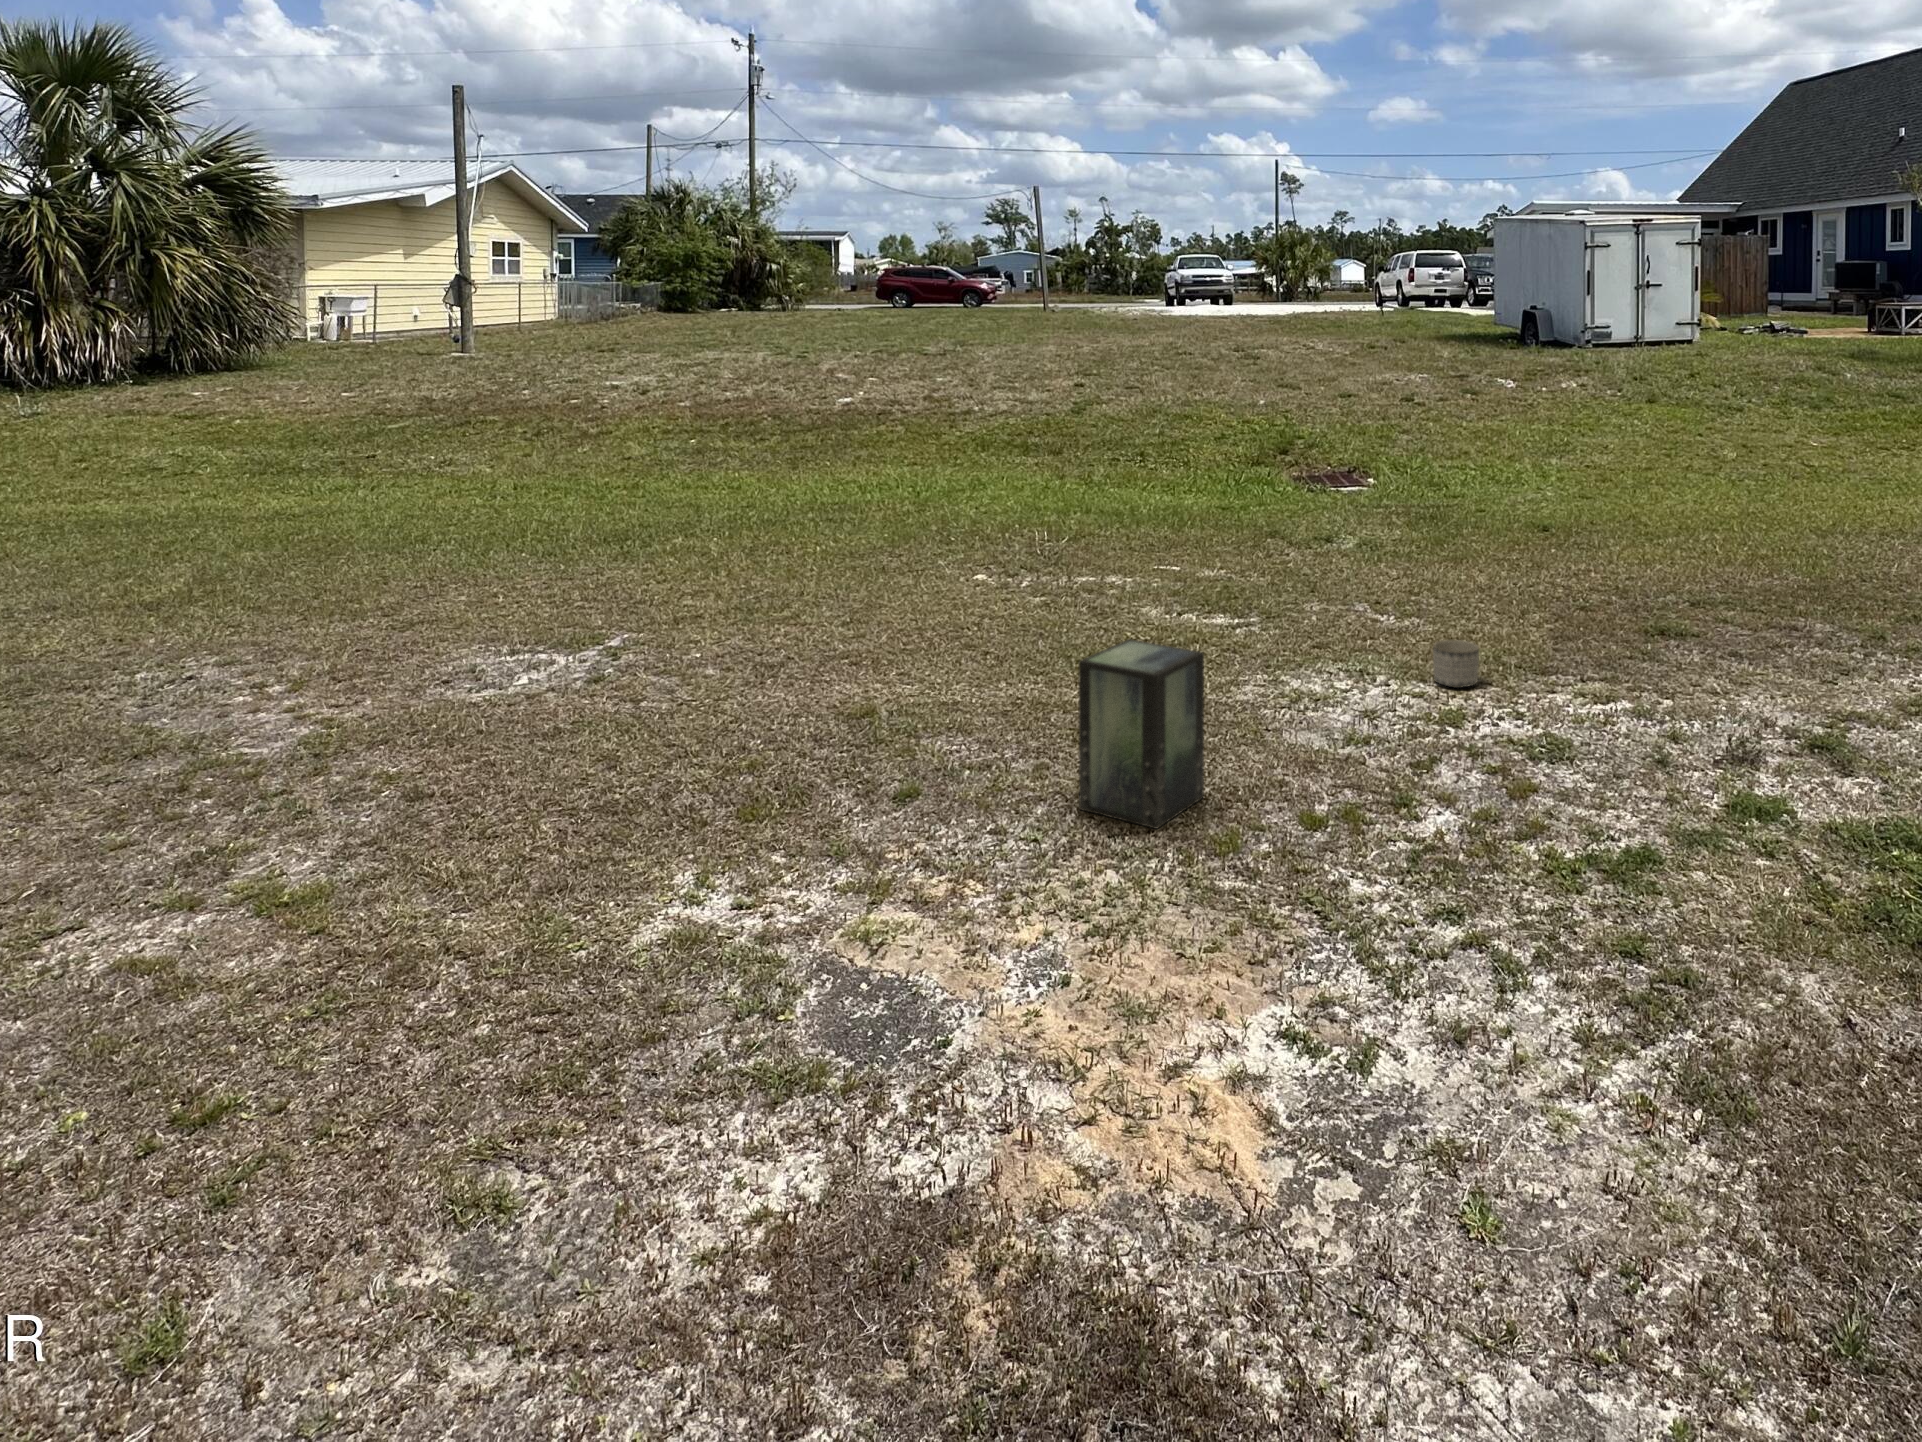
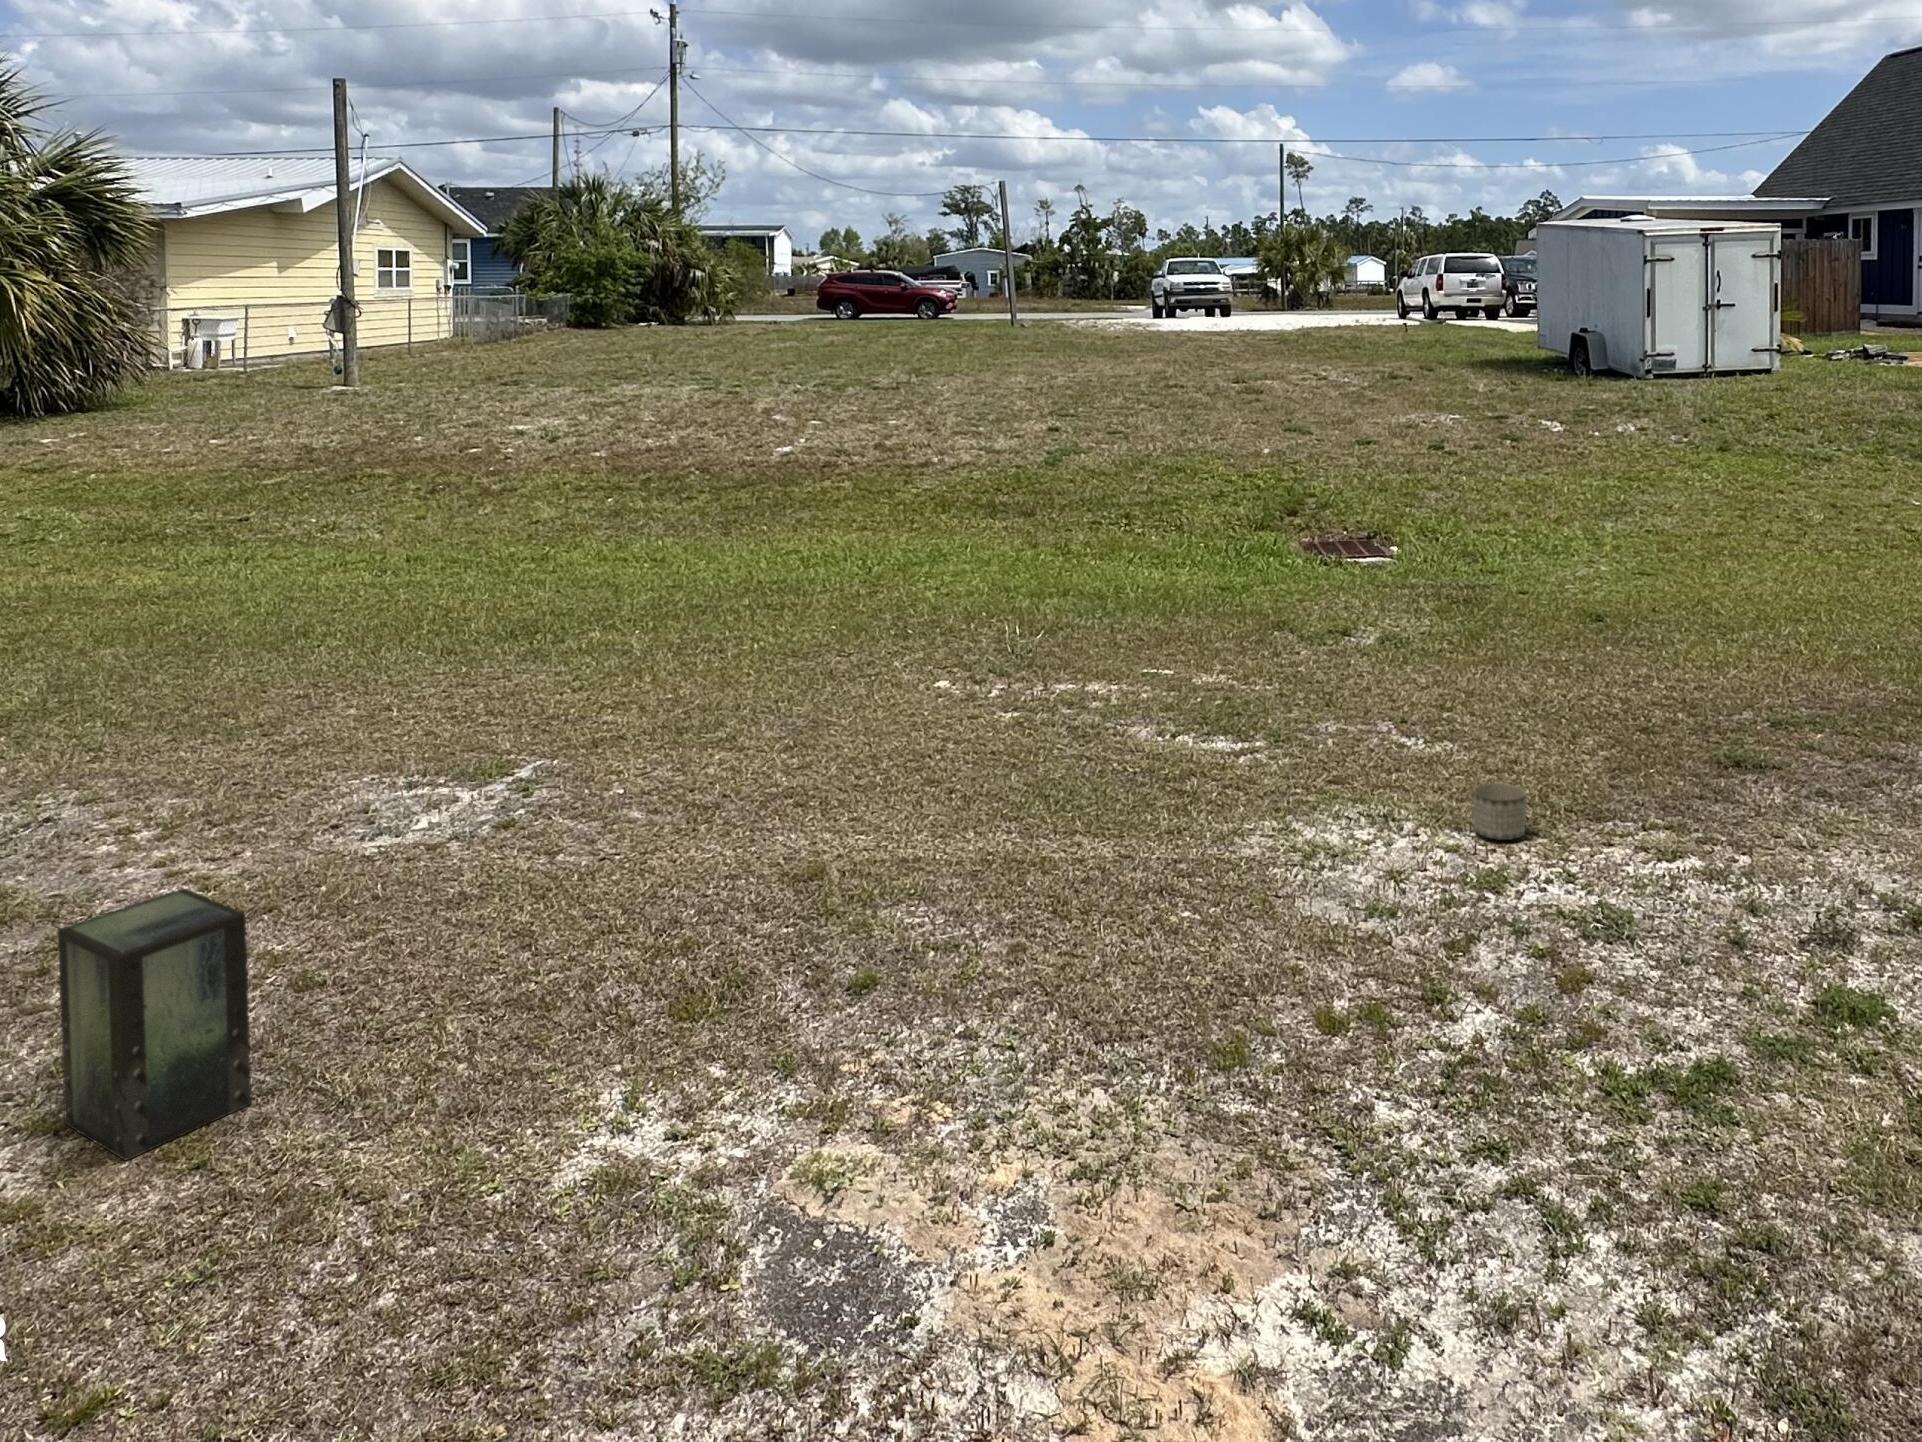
storage box: present [1078,639,1204,829] -> present [58,888,252,1160]

